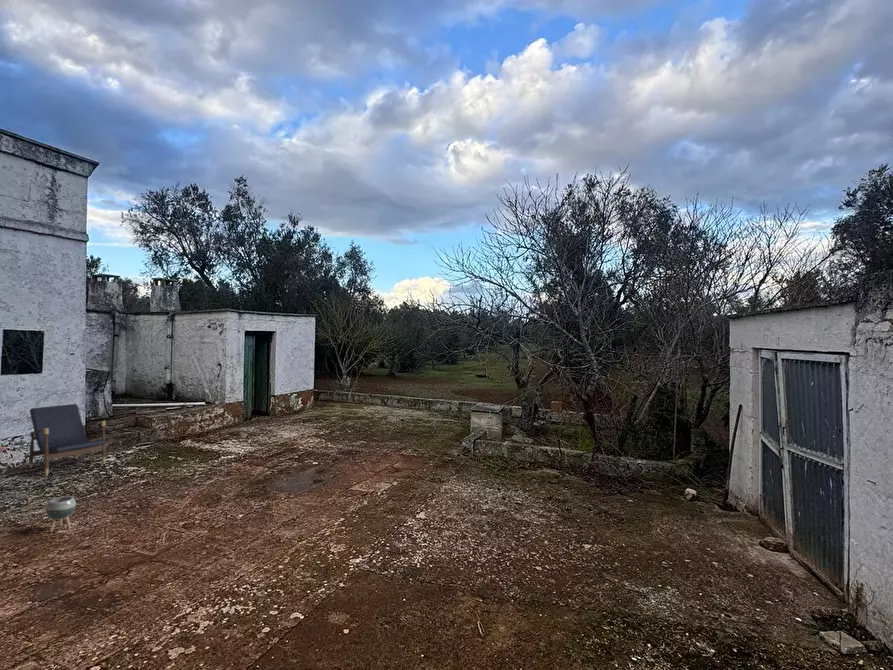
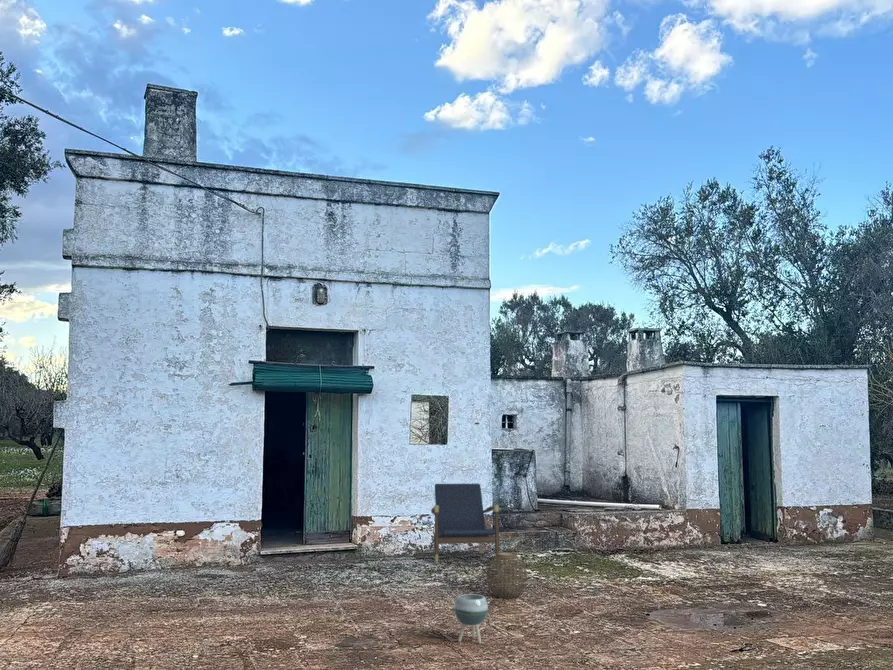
woven basket: none [138,459,172,493] -> present [487,552,526,598]
planter: present [46,496,76,532] -> present [454,594,488,644]

